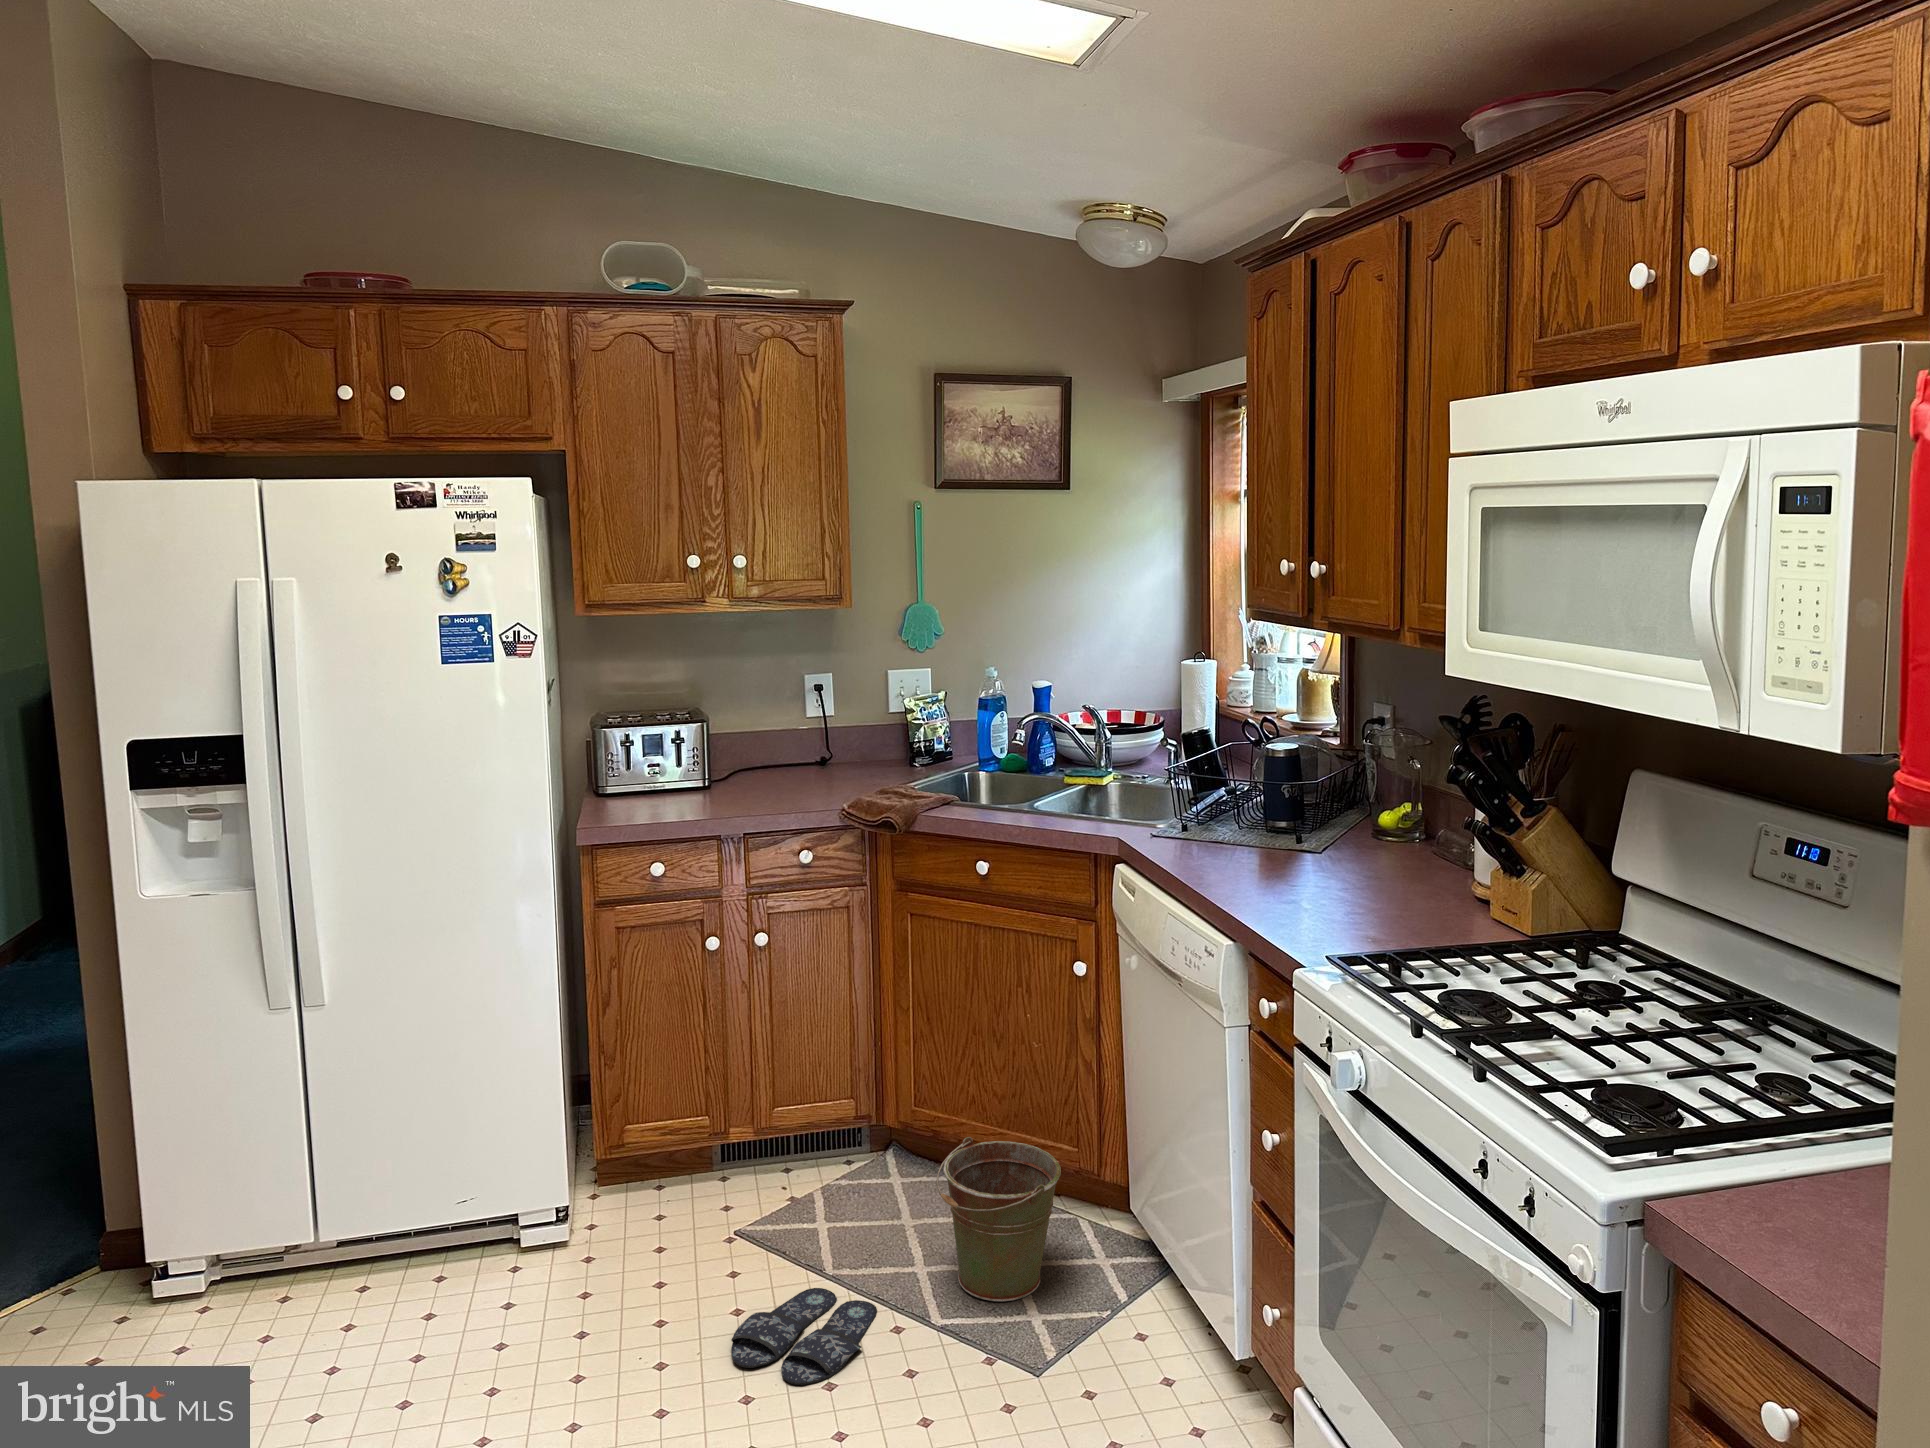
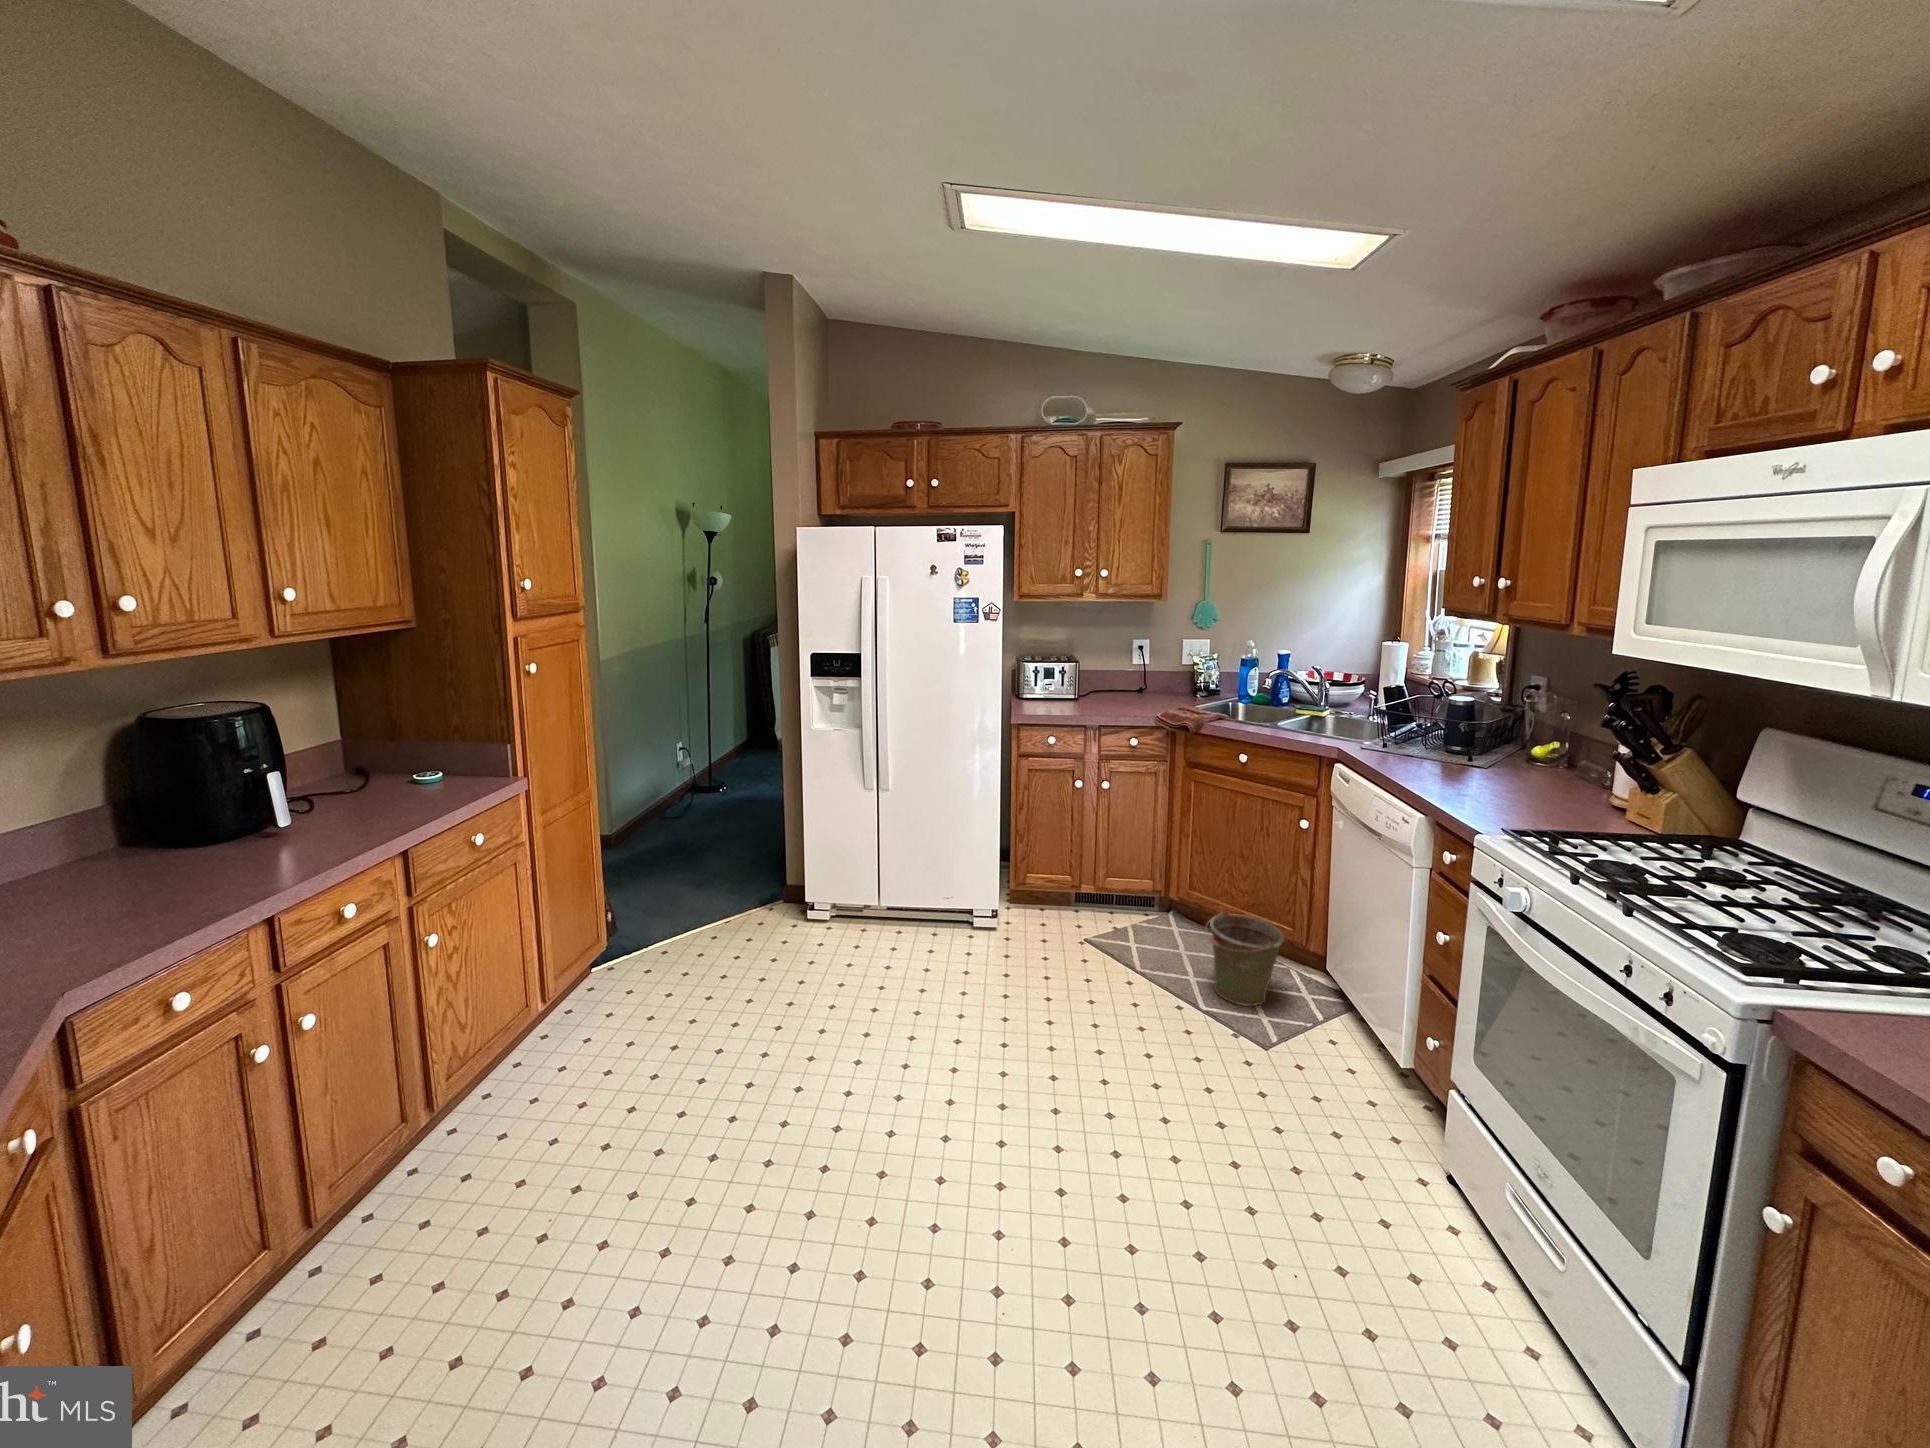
slippers: present [731,1288,877,1385] -> none [1085,975,1166,1022]

